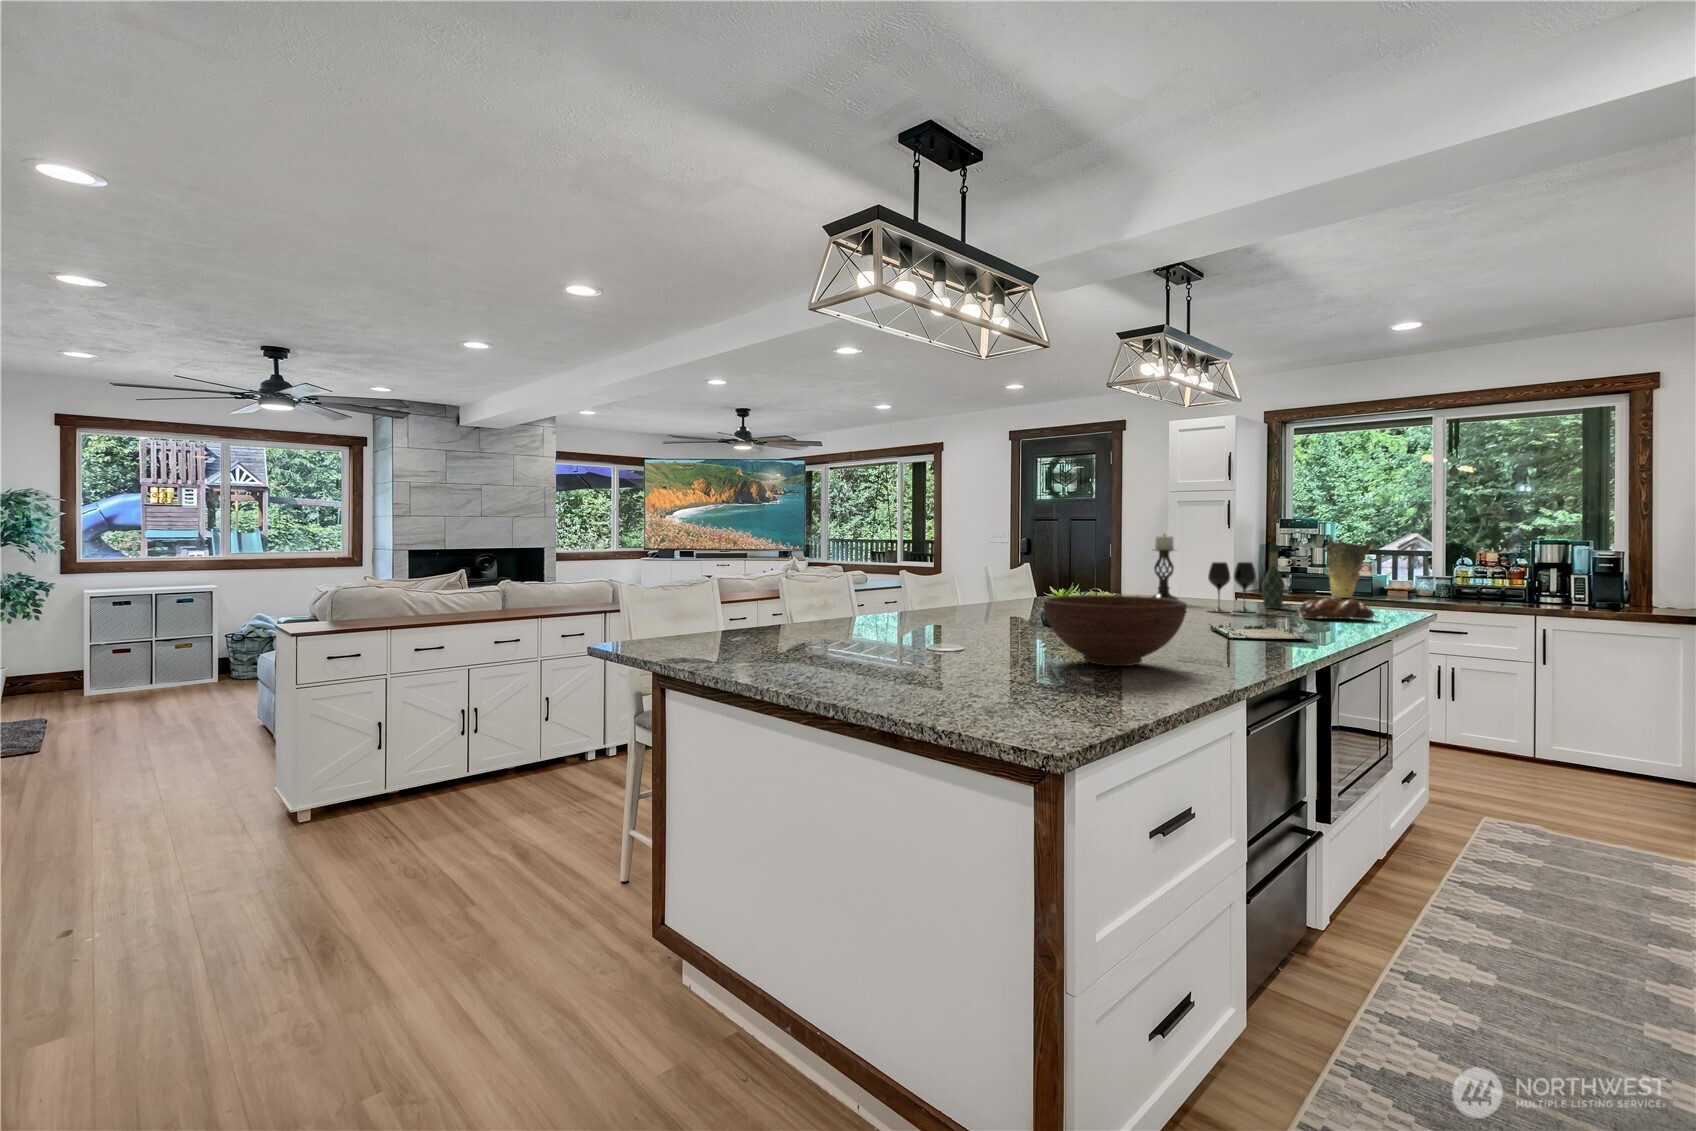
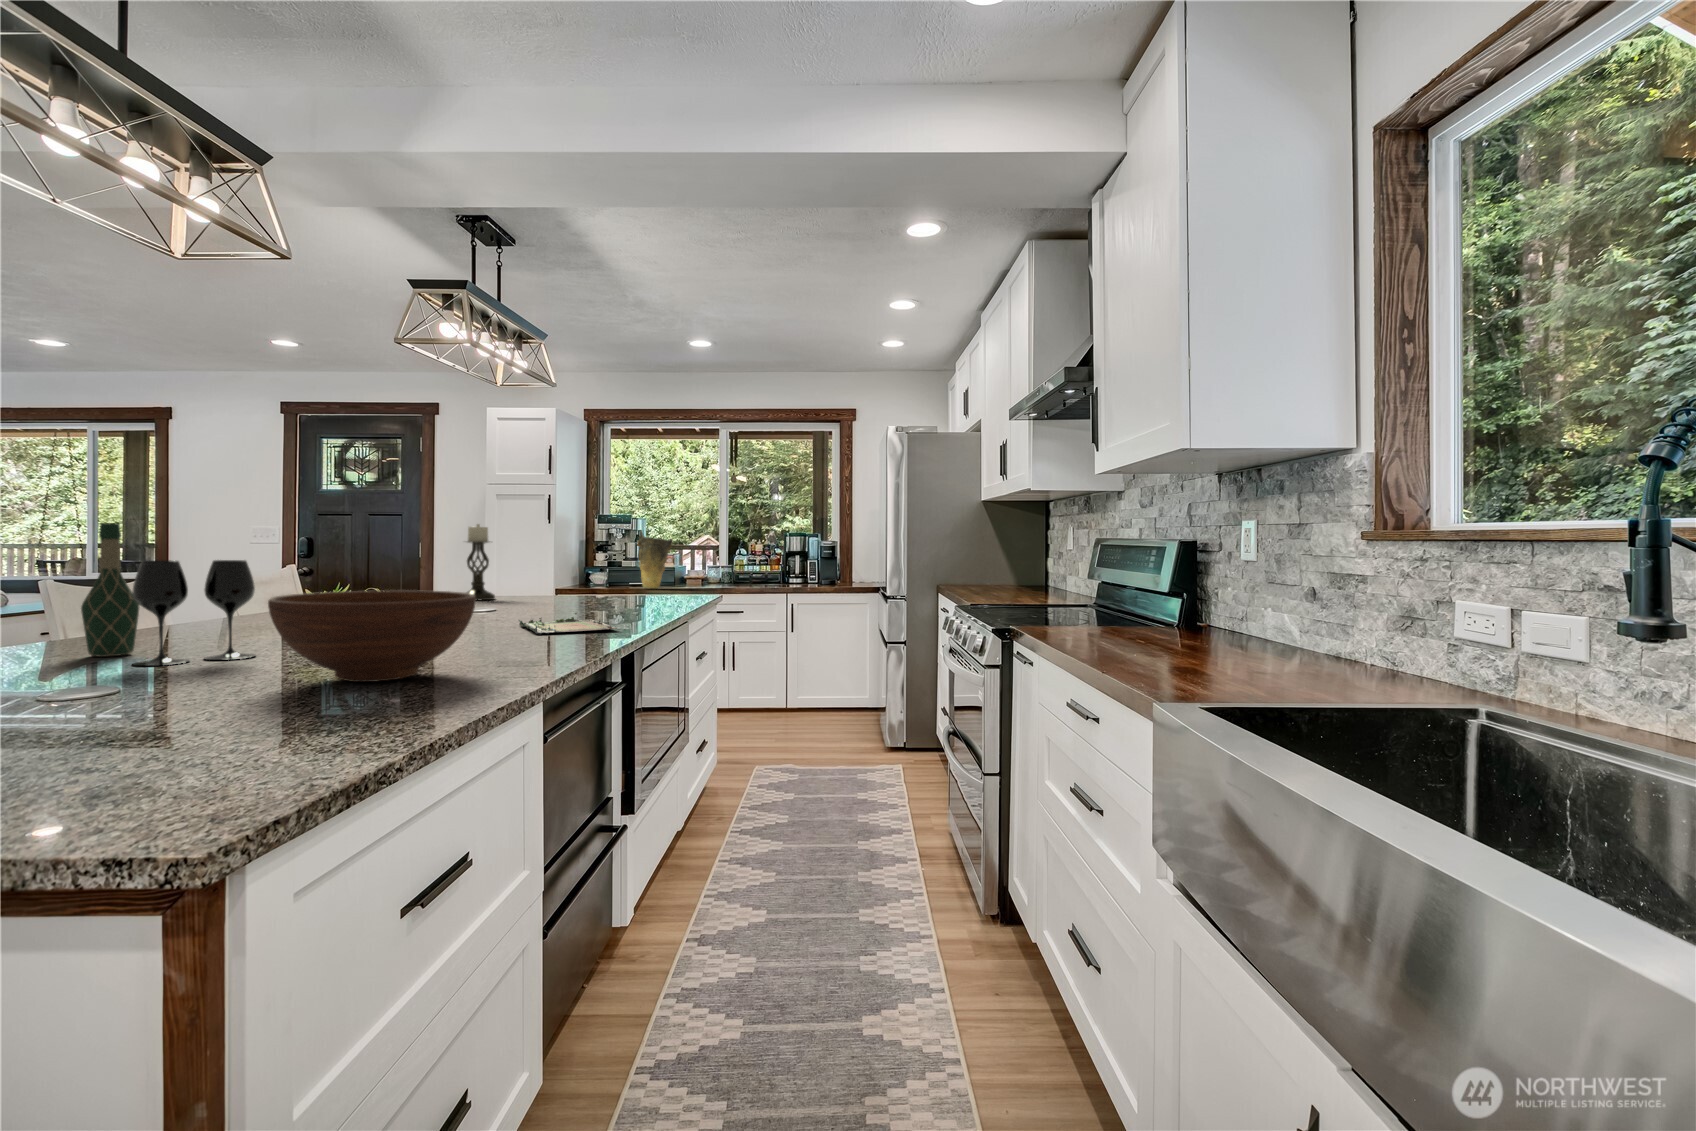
wine bottle: present [1262,544,1285,609] -> present [81,523,140,657]
wine glass: present [1208,562,1256,613] -> present [133,560,255,666]
bread loaf: present [1299,597,1374,620] -> none [612,587,675,609]

